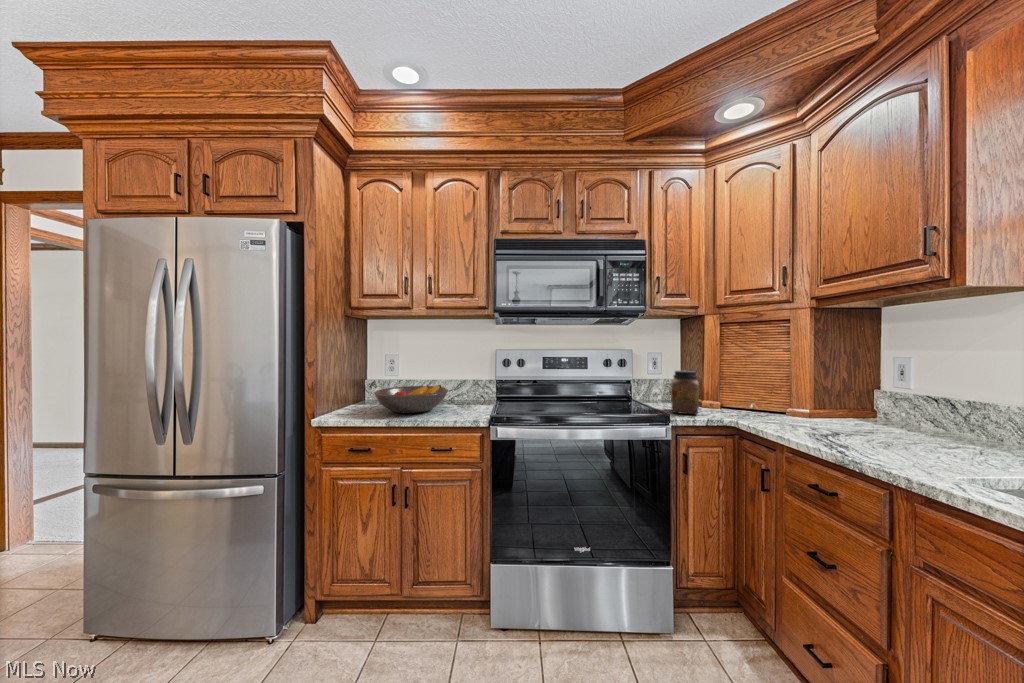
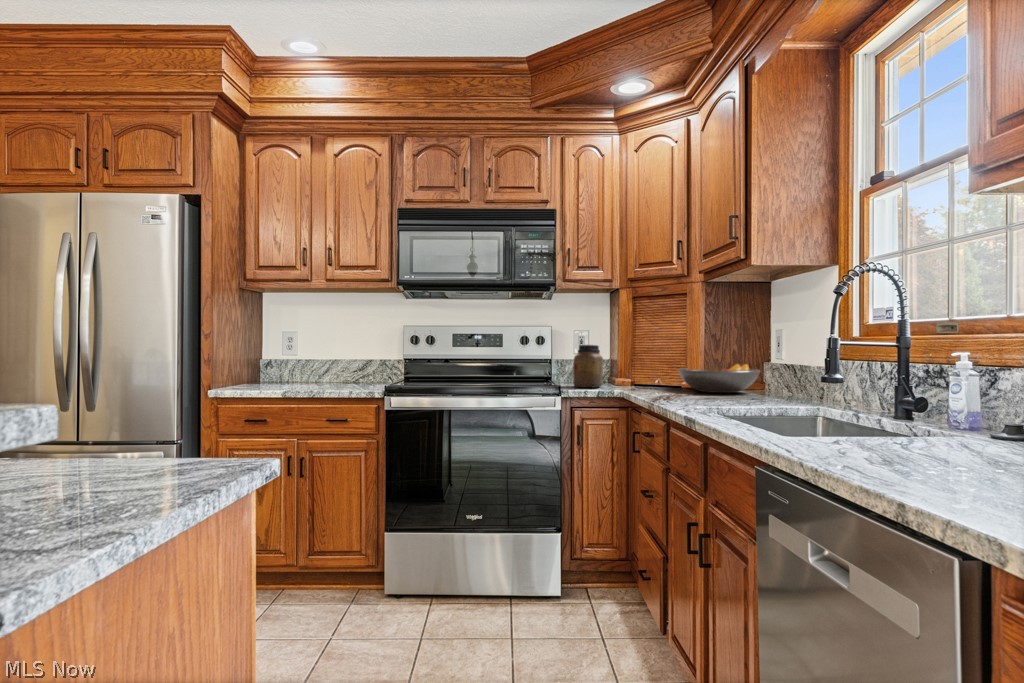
fruit bowl: present [374,385,448,413] -> present [678,364,760,393]

